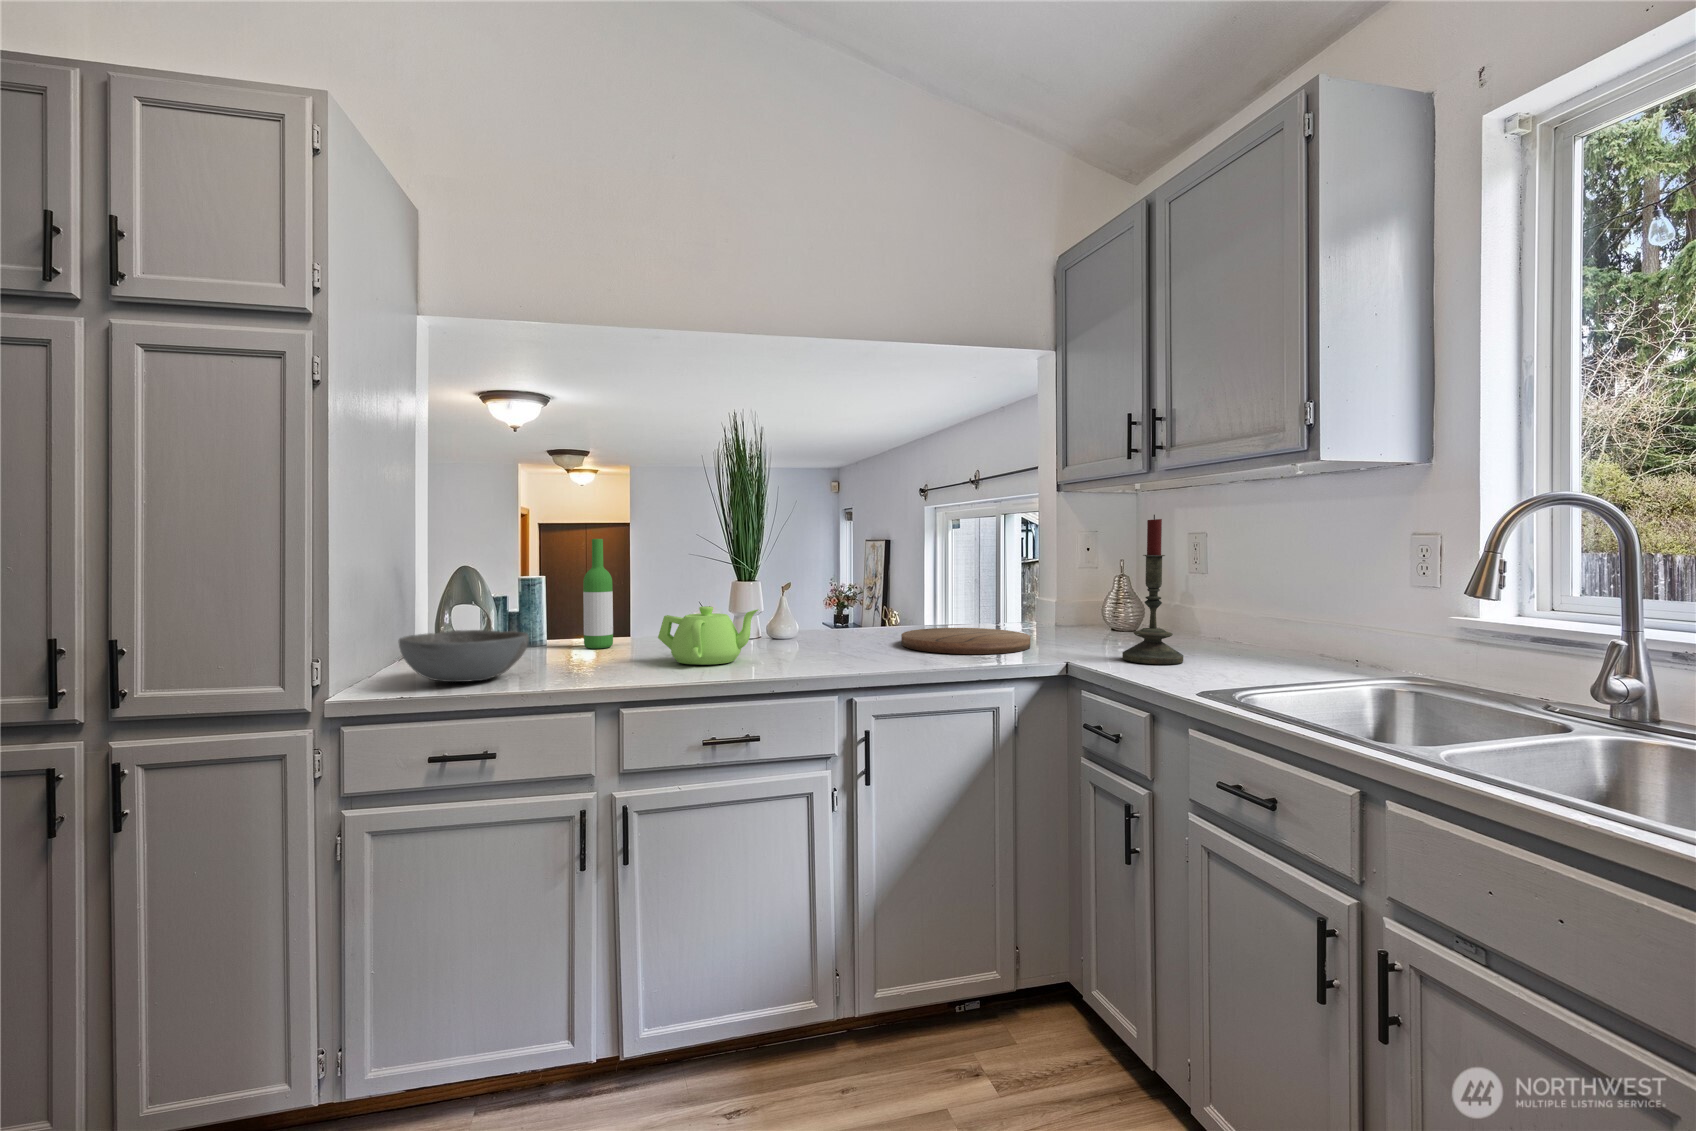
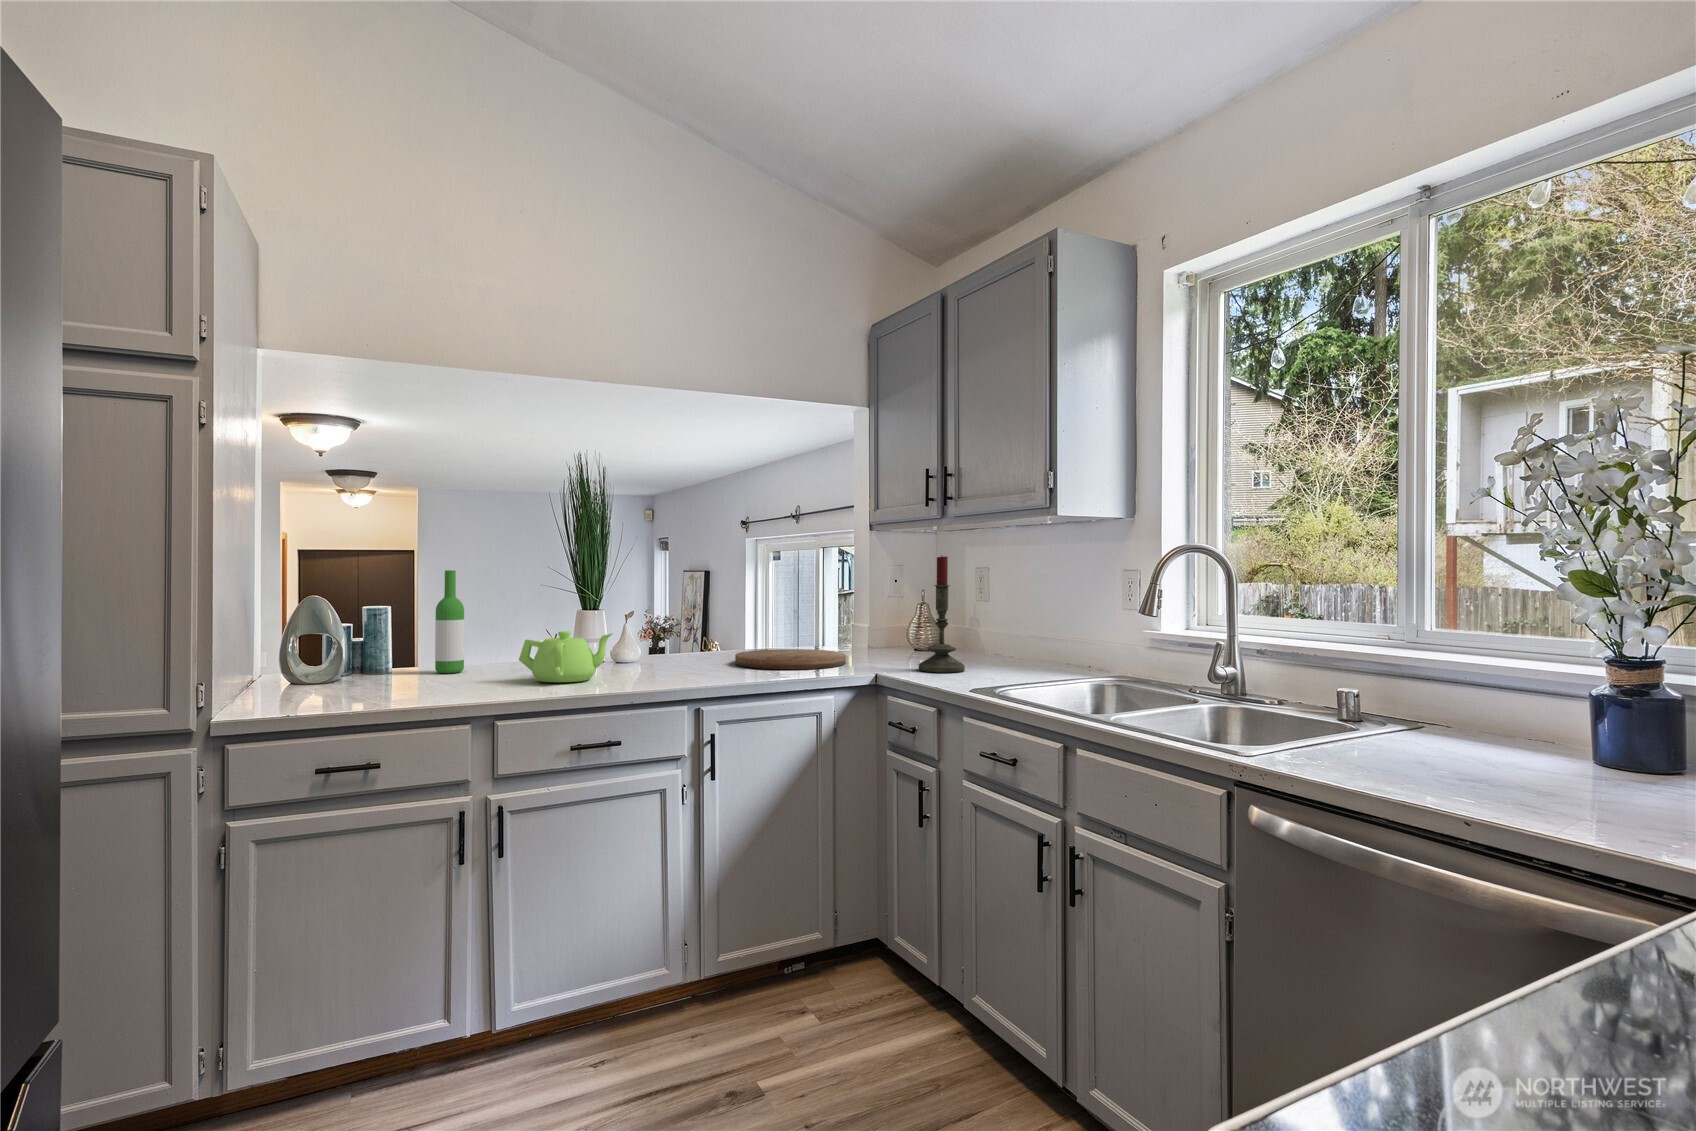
bowl: present [399,630,529,682] -> none [281,655,403,700]

